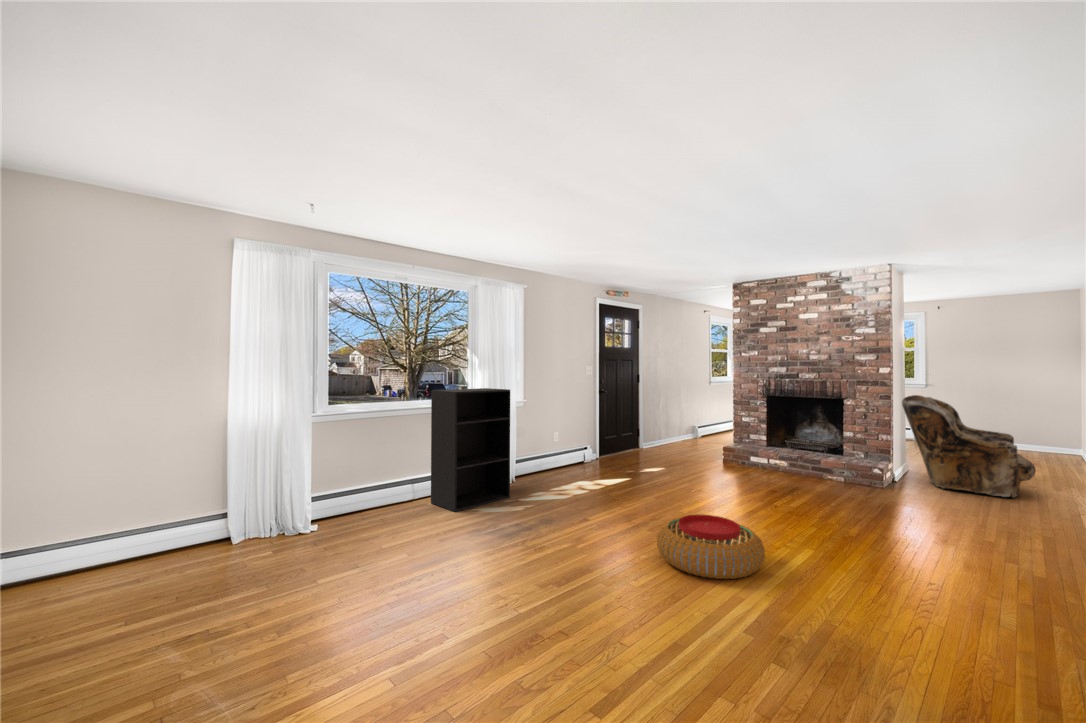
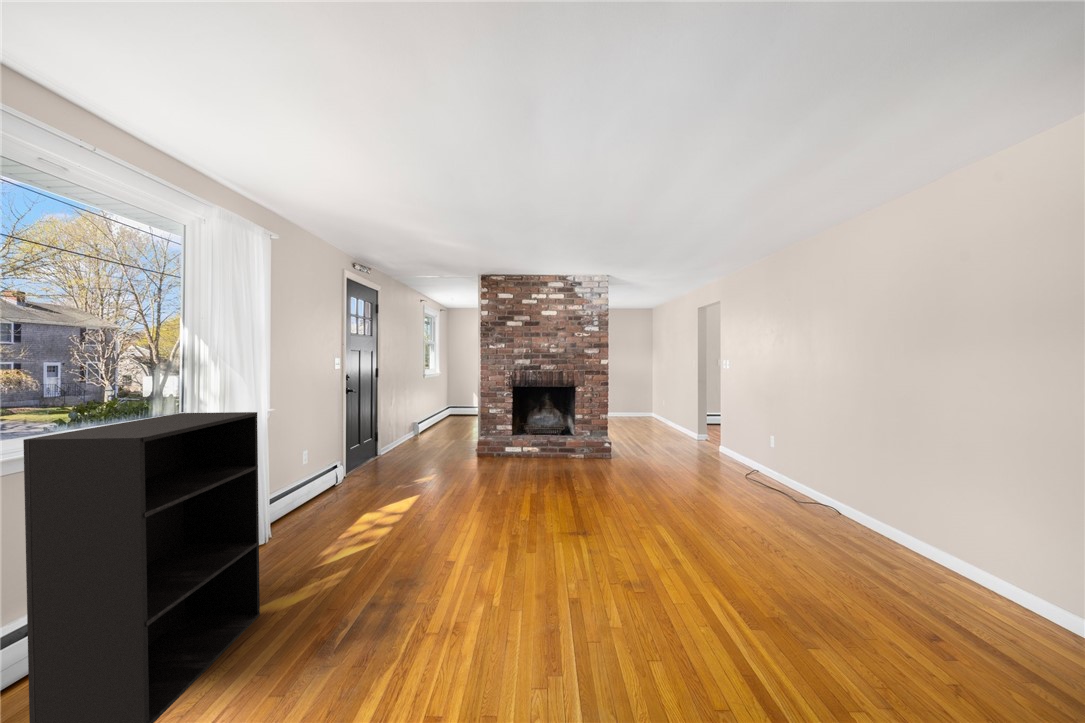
armchair: present [902,395,1036,497] -> none [606,380,683,450]
pouf: present [657,514,765,579] -> none [591,545,724,645]

